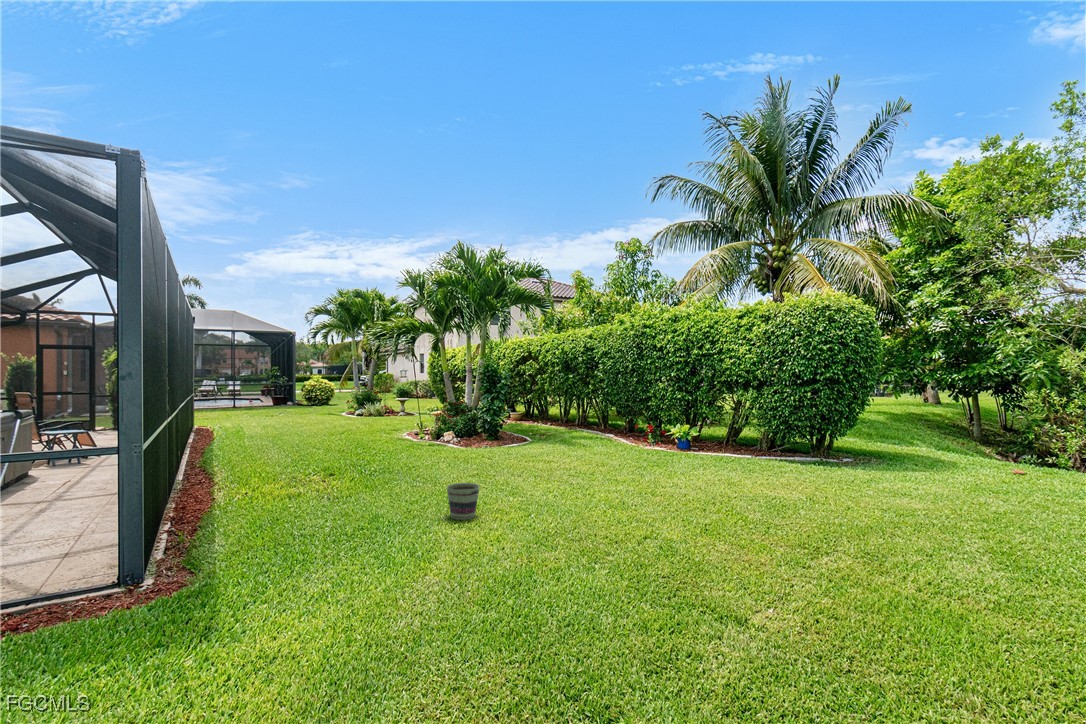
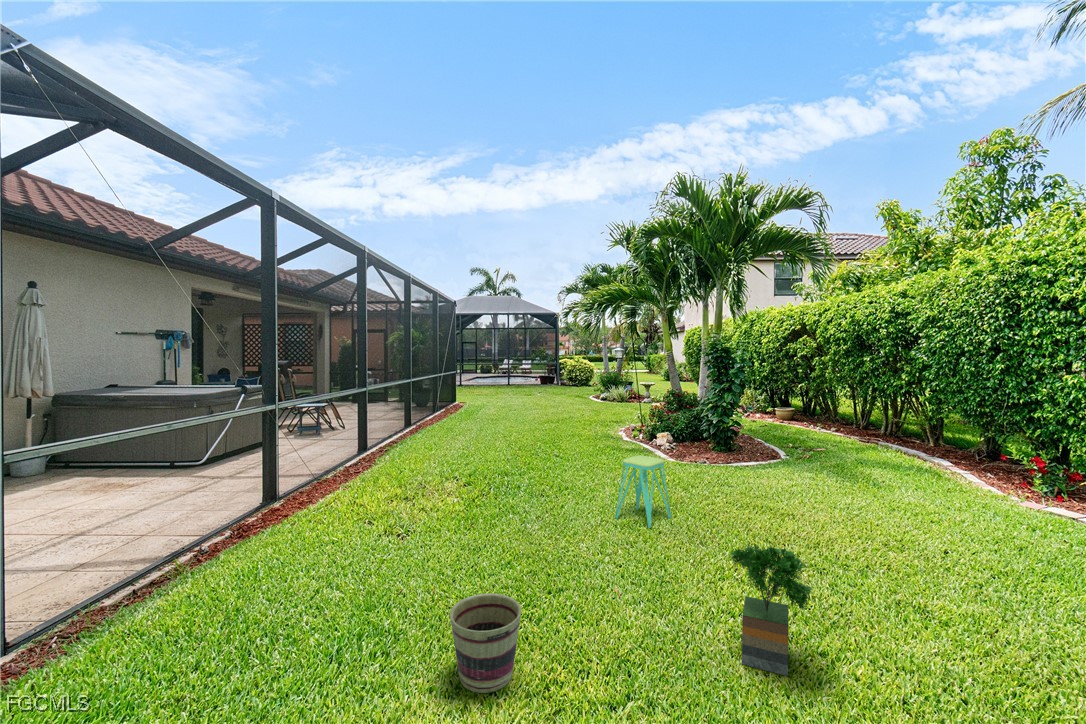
stool: none [460,433,491,473] -> present [615,455,671,528]
potted tree: none [550,450,583,499] -> present [730,544,812,676]

